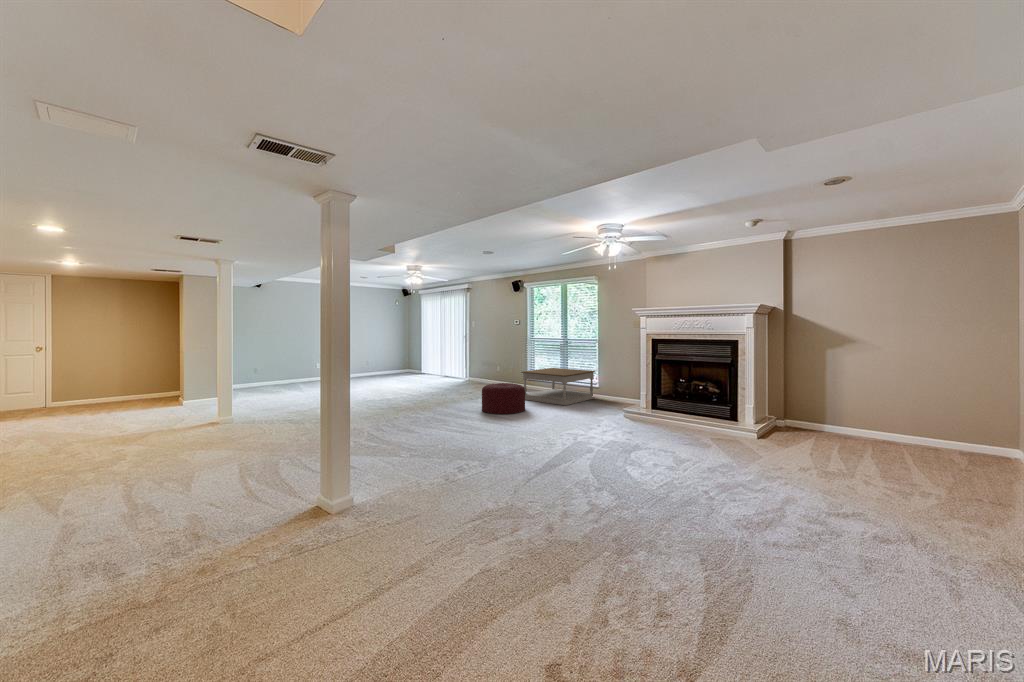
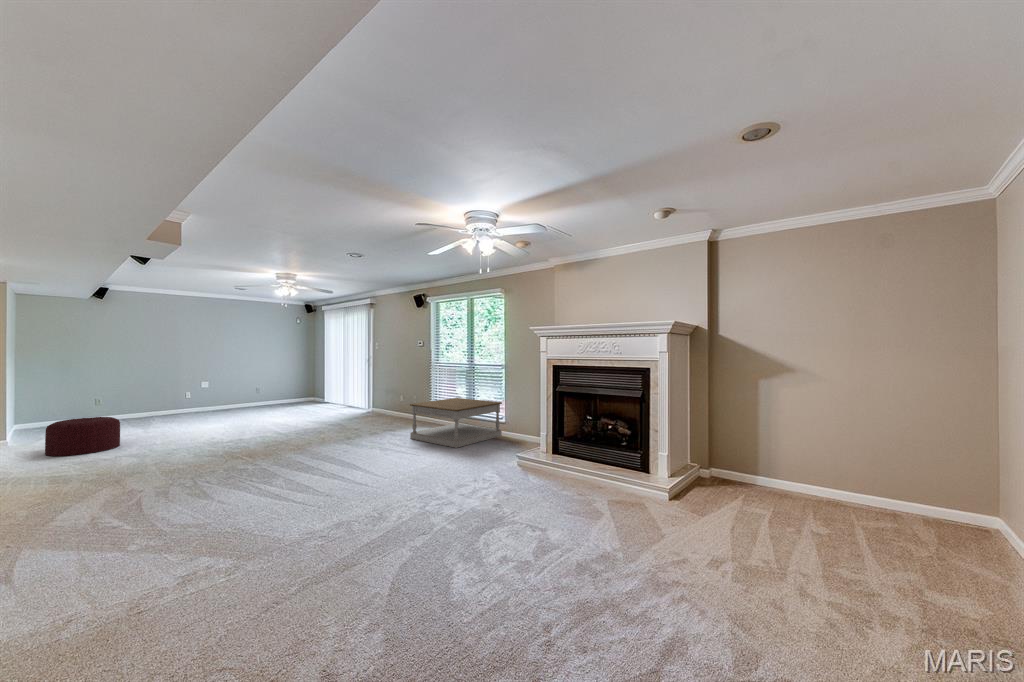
ottoman: present [482,383,525,414] -> present [45,417,120,456]

